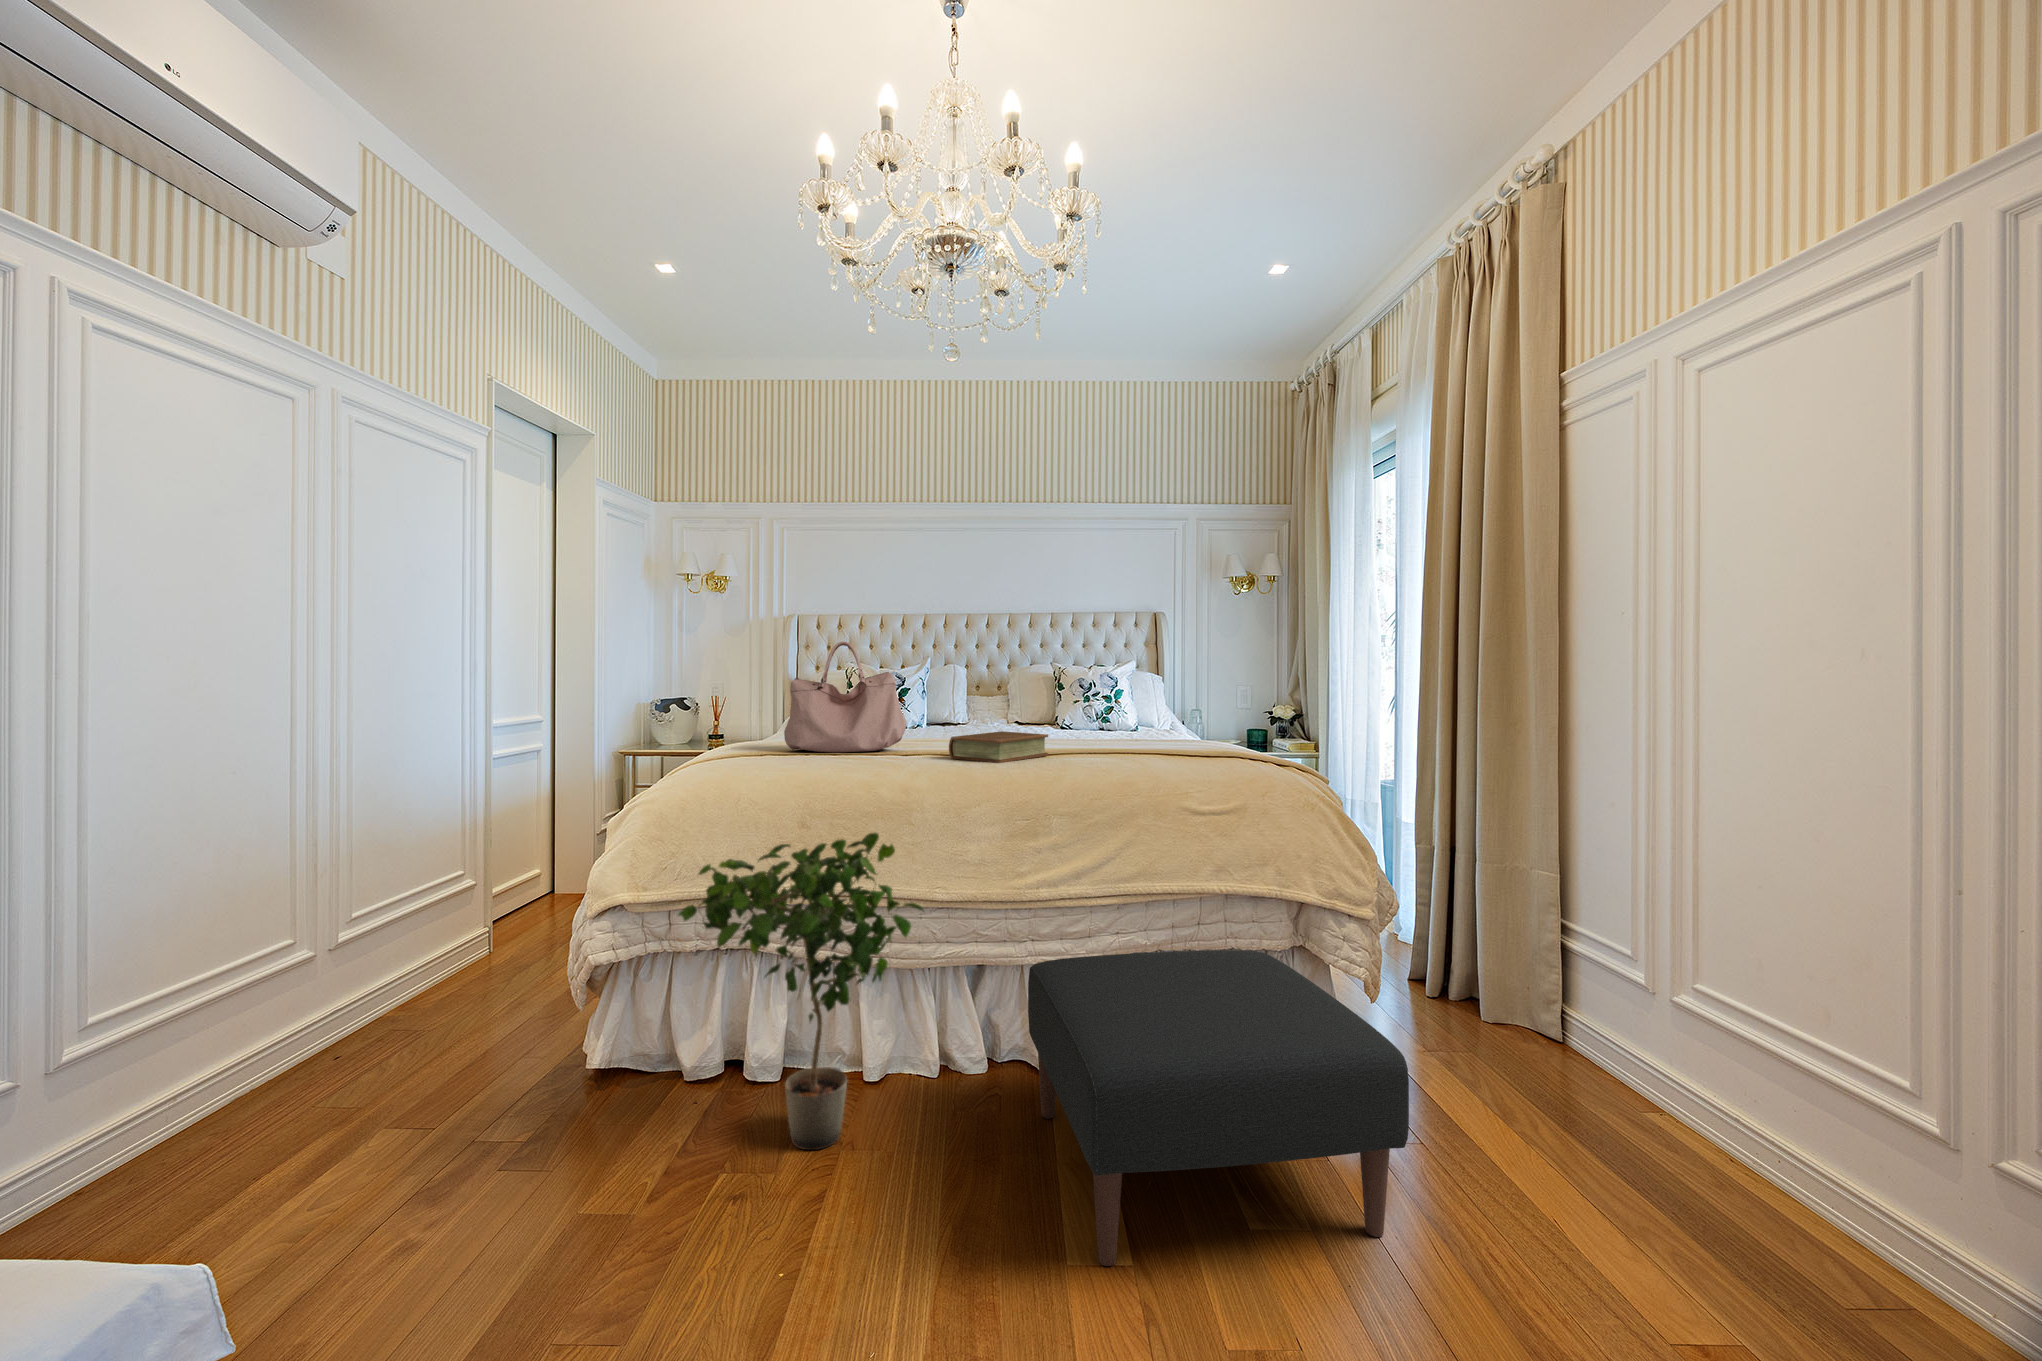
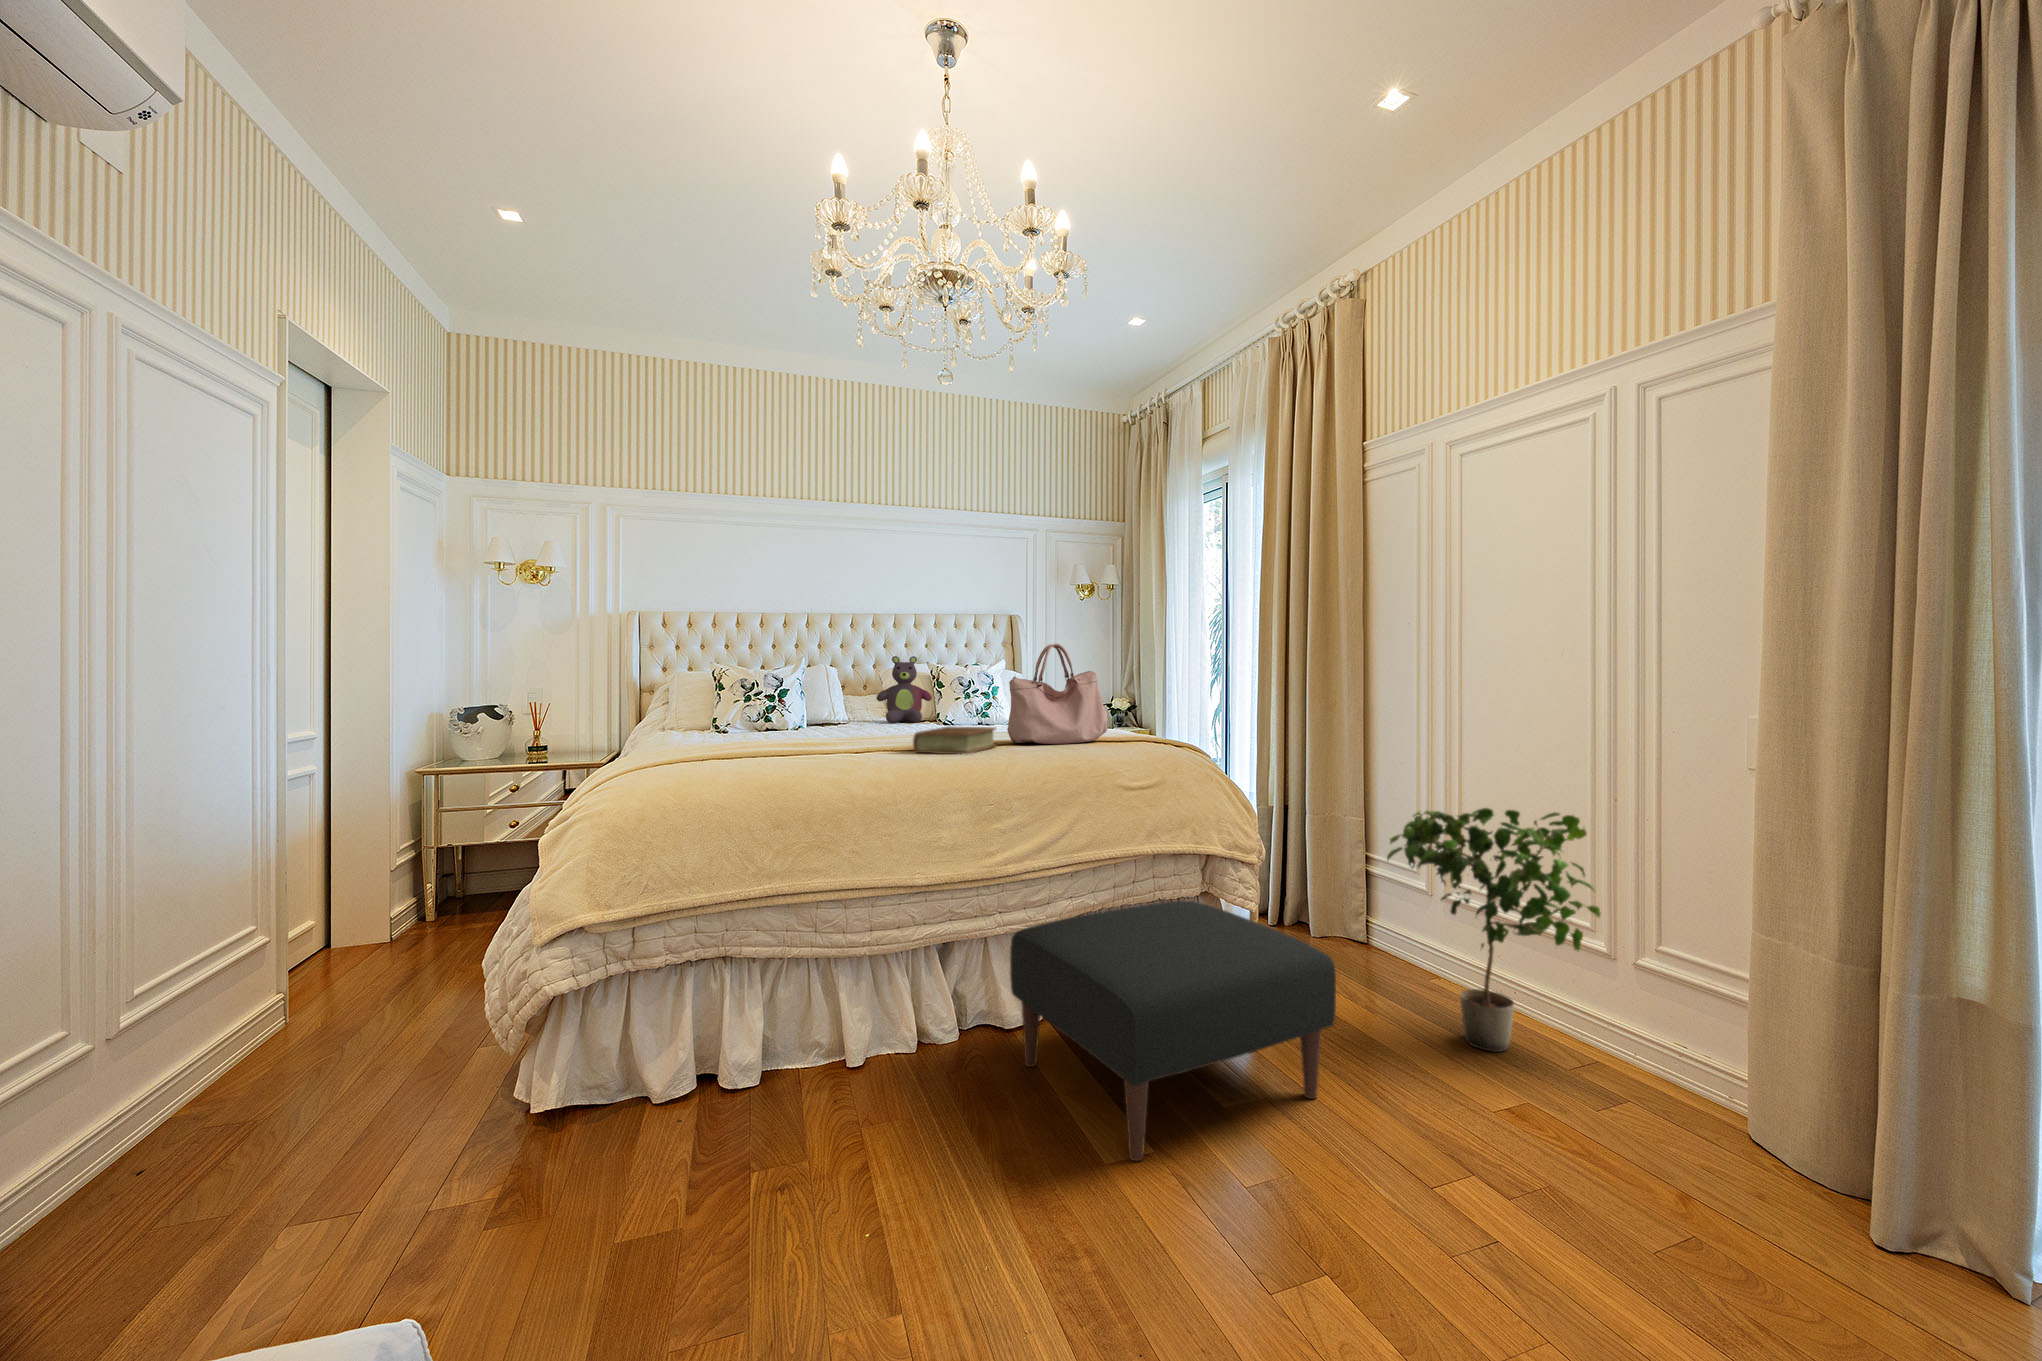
handbag: present [784,642,906,753] -> present [1007,644,1108,744]
stuffed bear: none [1005,655,1060,724] -> present [877,656,932,723]
potted plant: present [678,833,924,1150] -> present [1387,808,1601,1052]

